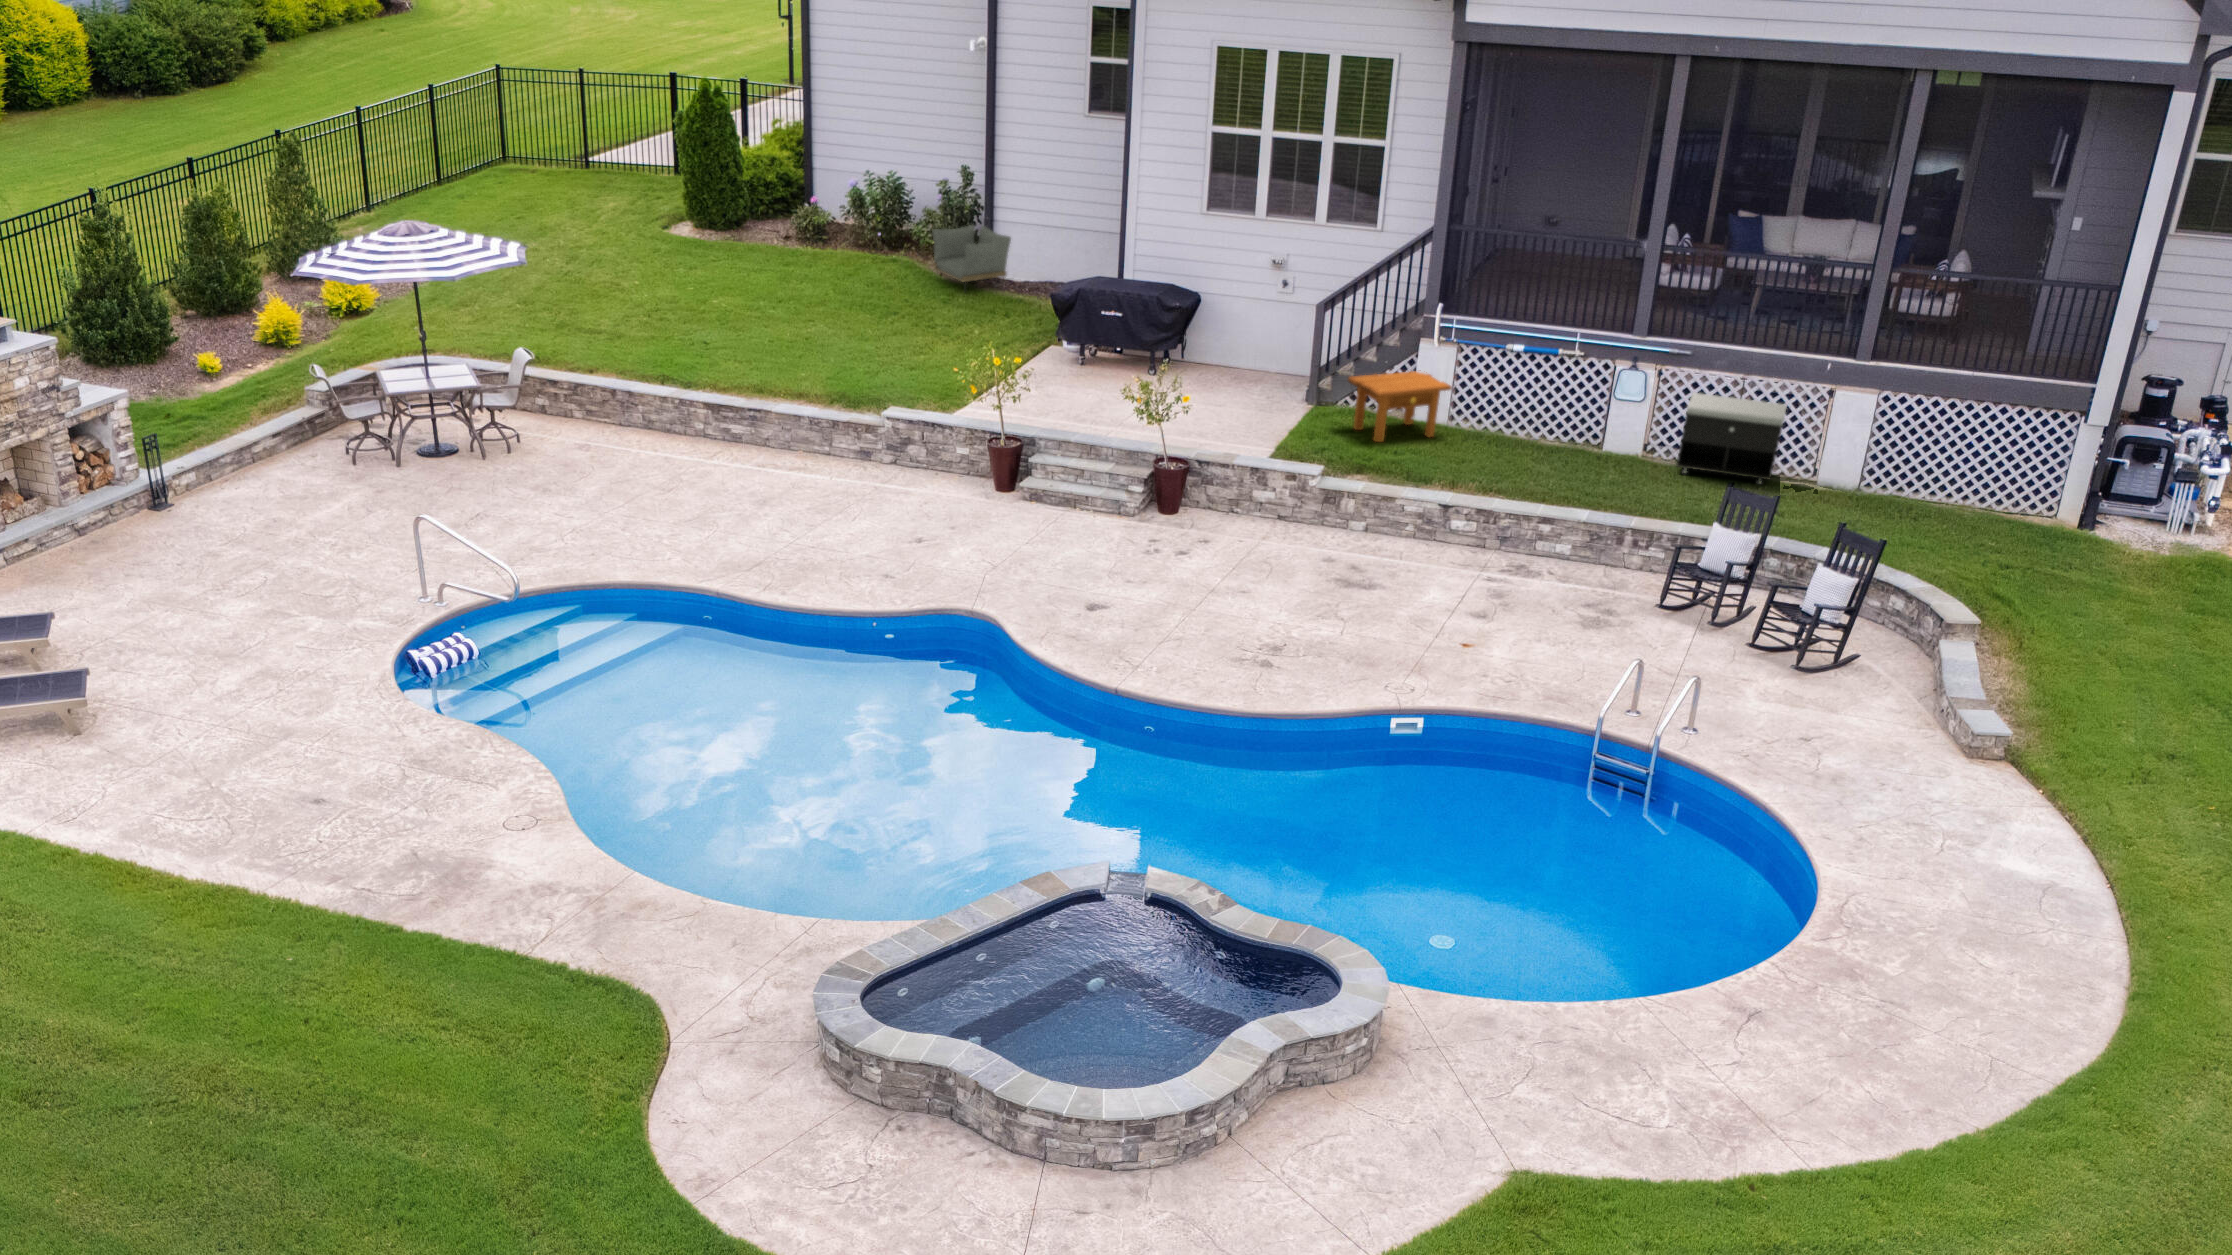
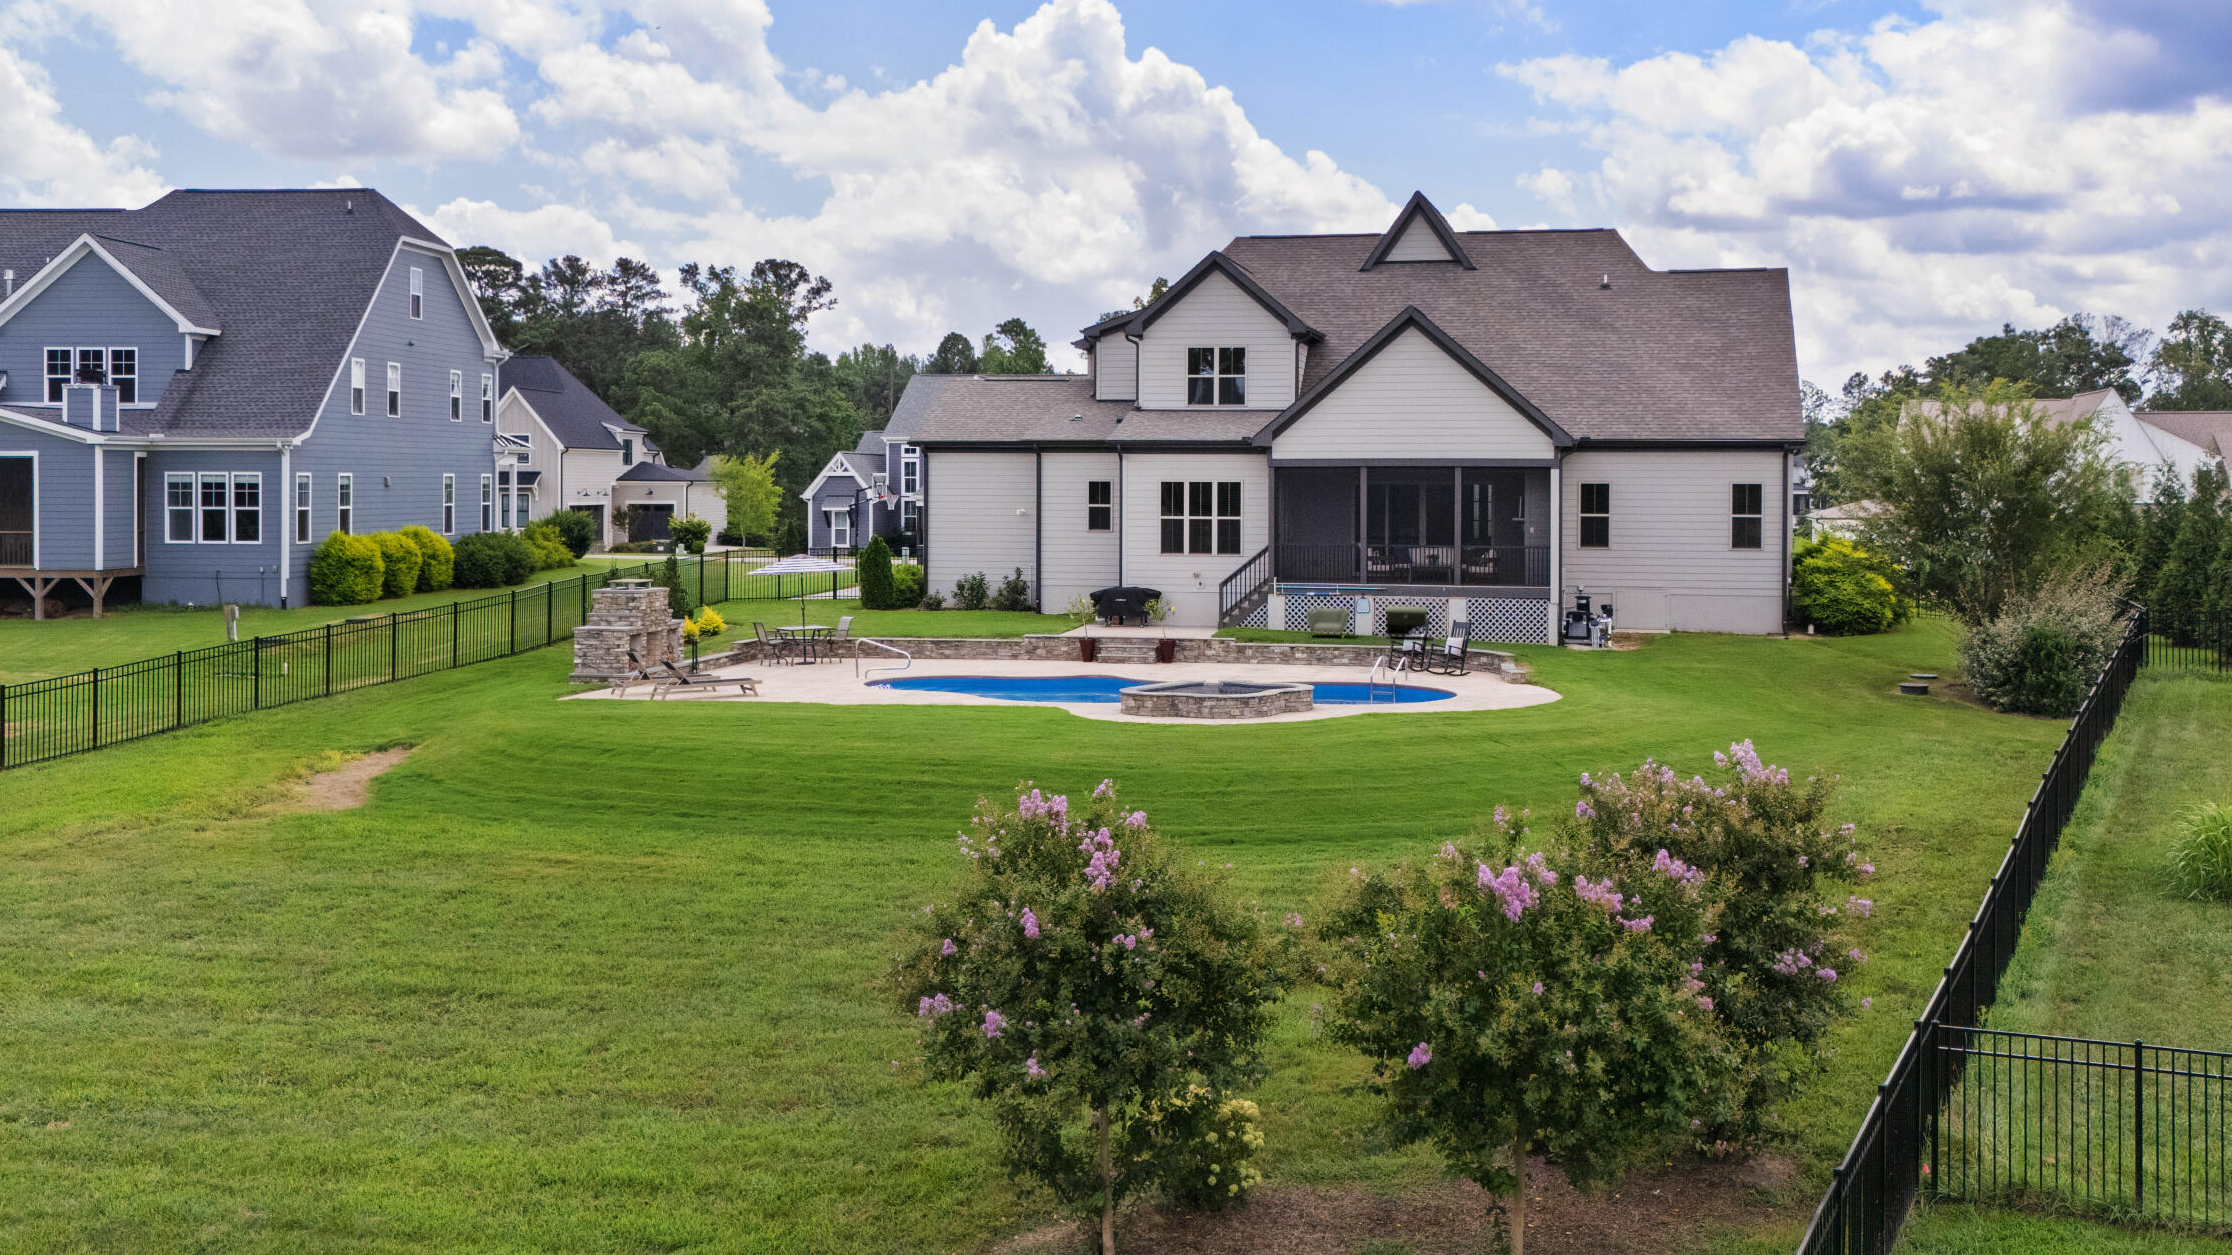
armchair: present [932,225,1011,282] -> present [1307,607,1349,633]
side table: present [1348,371,1452,442] -> none [1239,609,1285,637]

